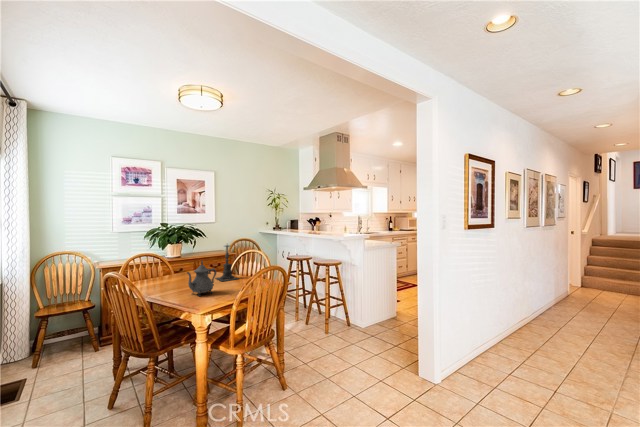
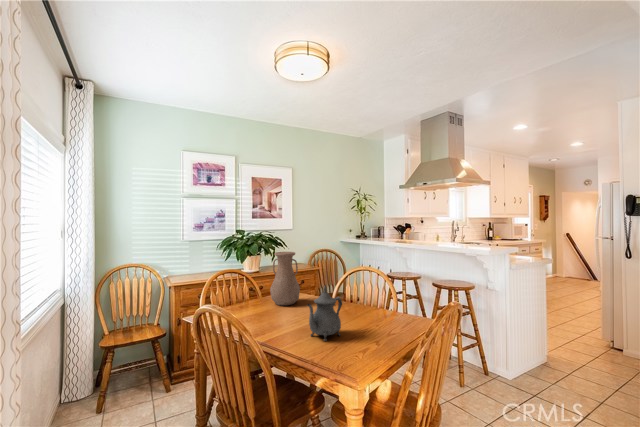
vase: none [176,239,200,279] -> present [270,252,300,306]
candle holder: present [217,245,238,281] -> none [322,254,358,312]

